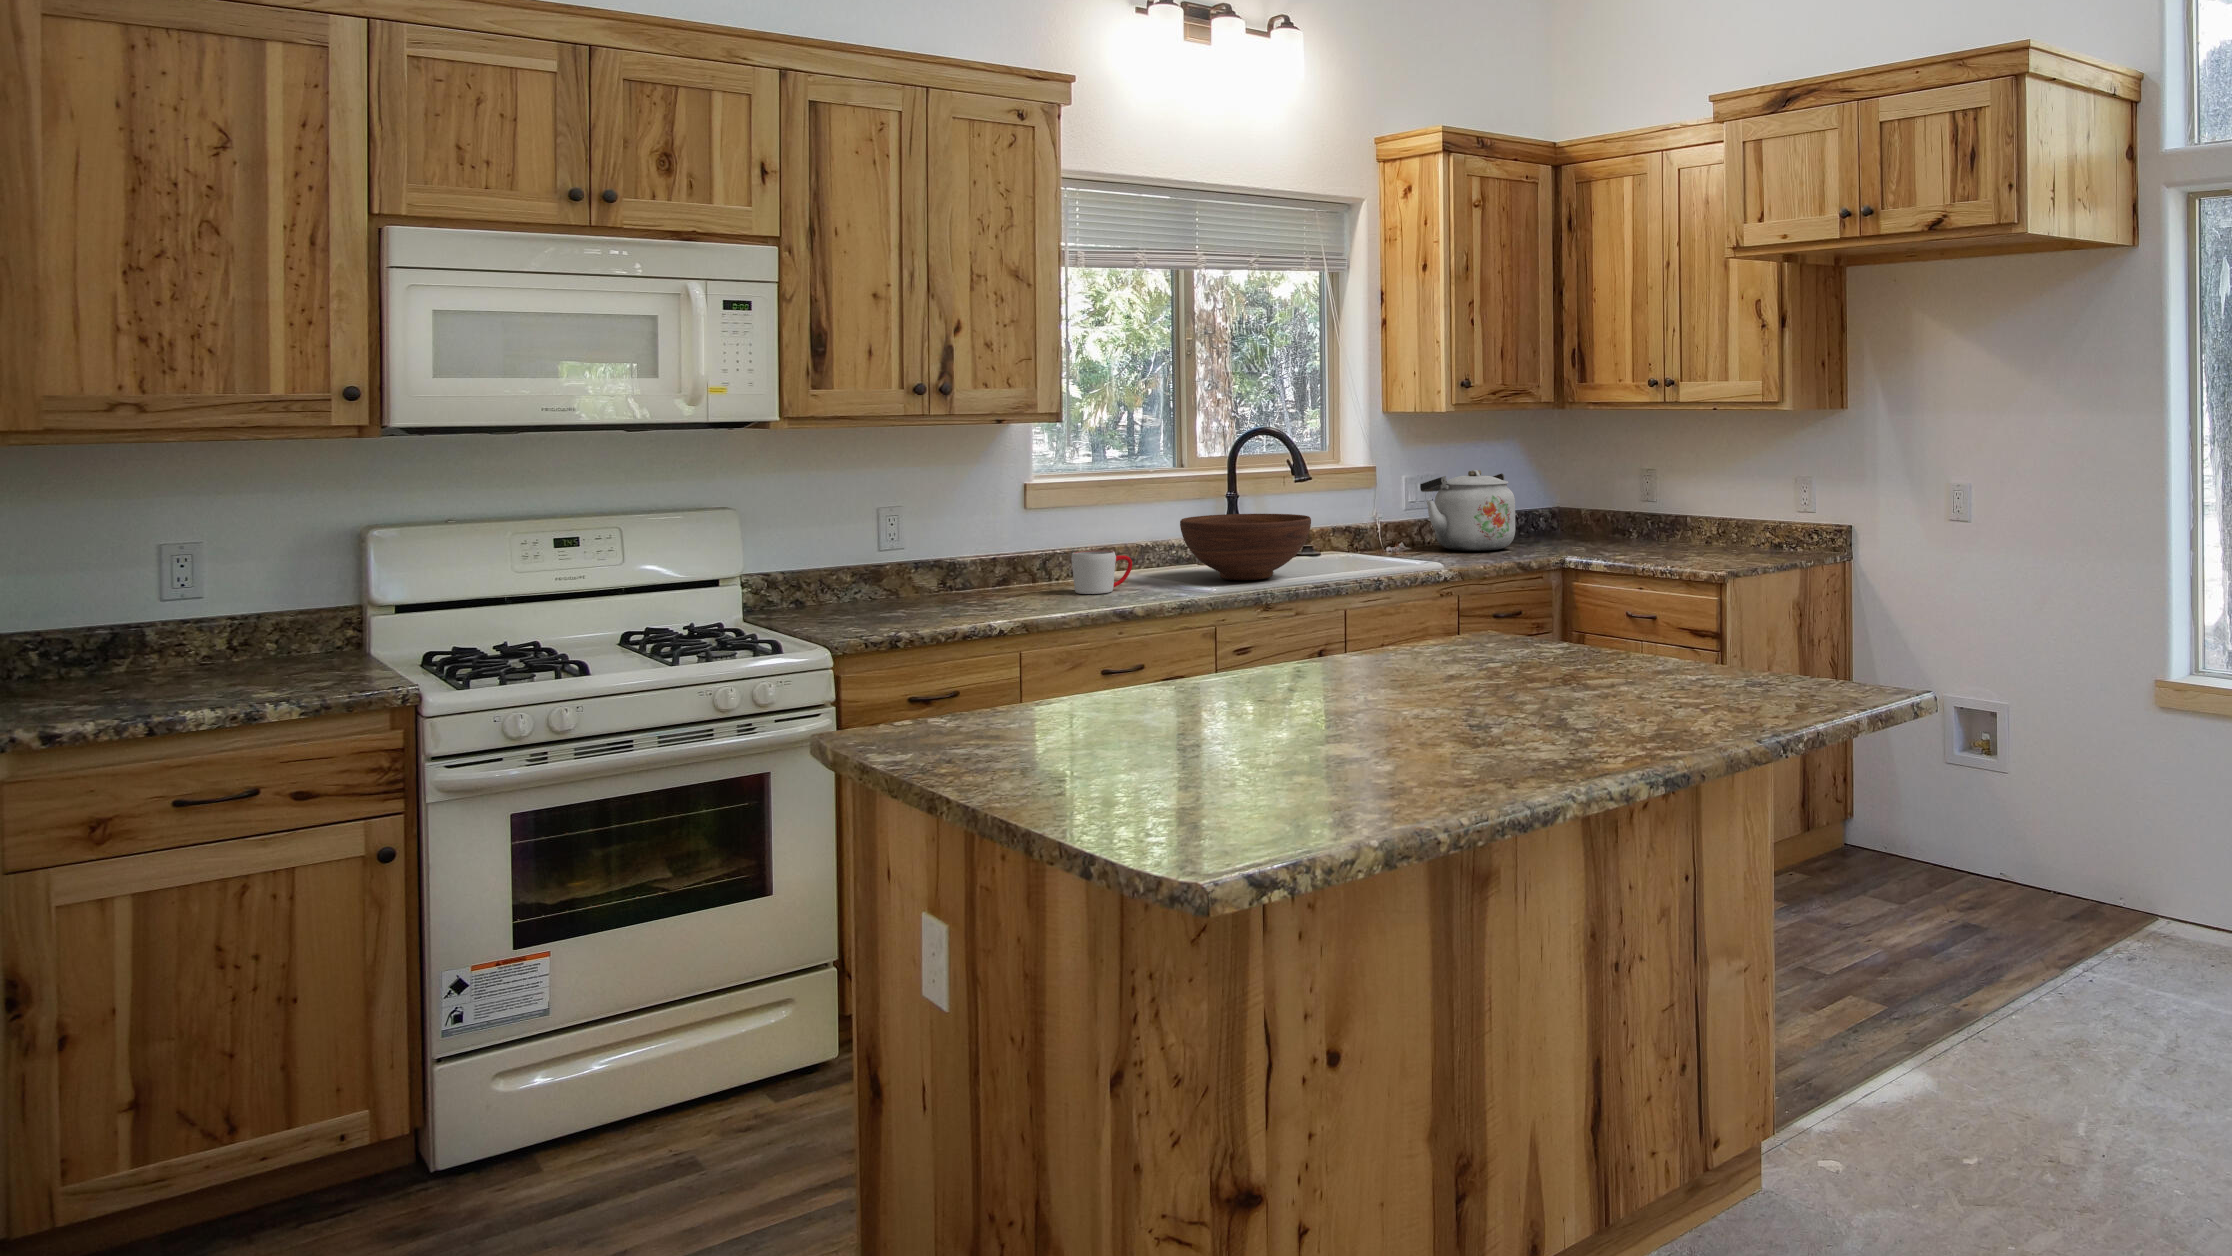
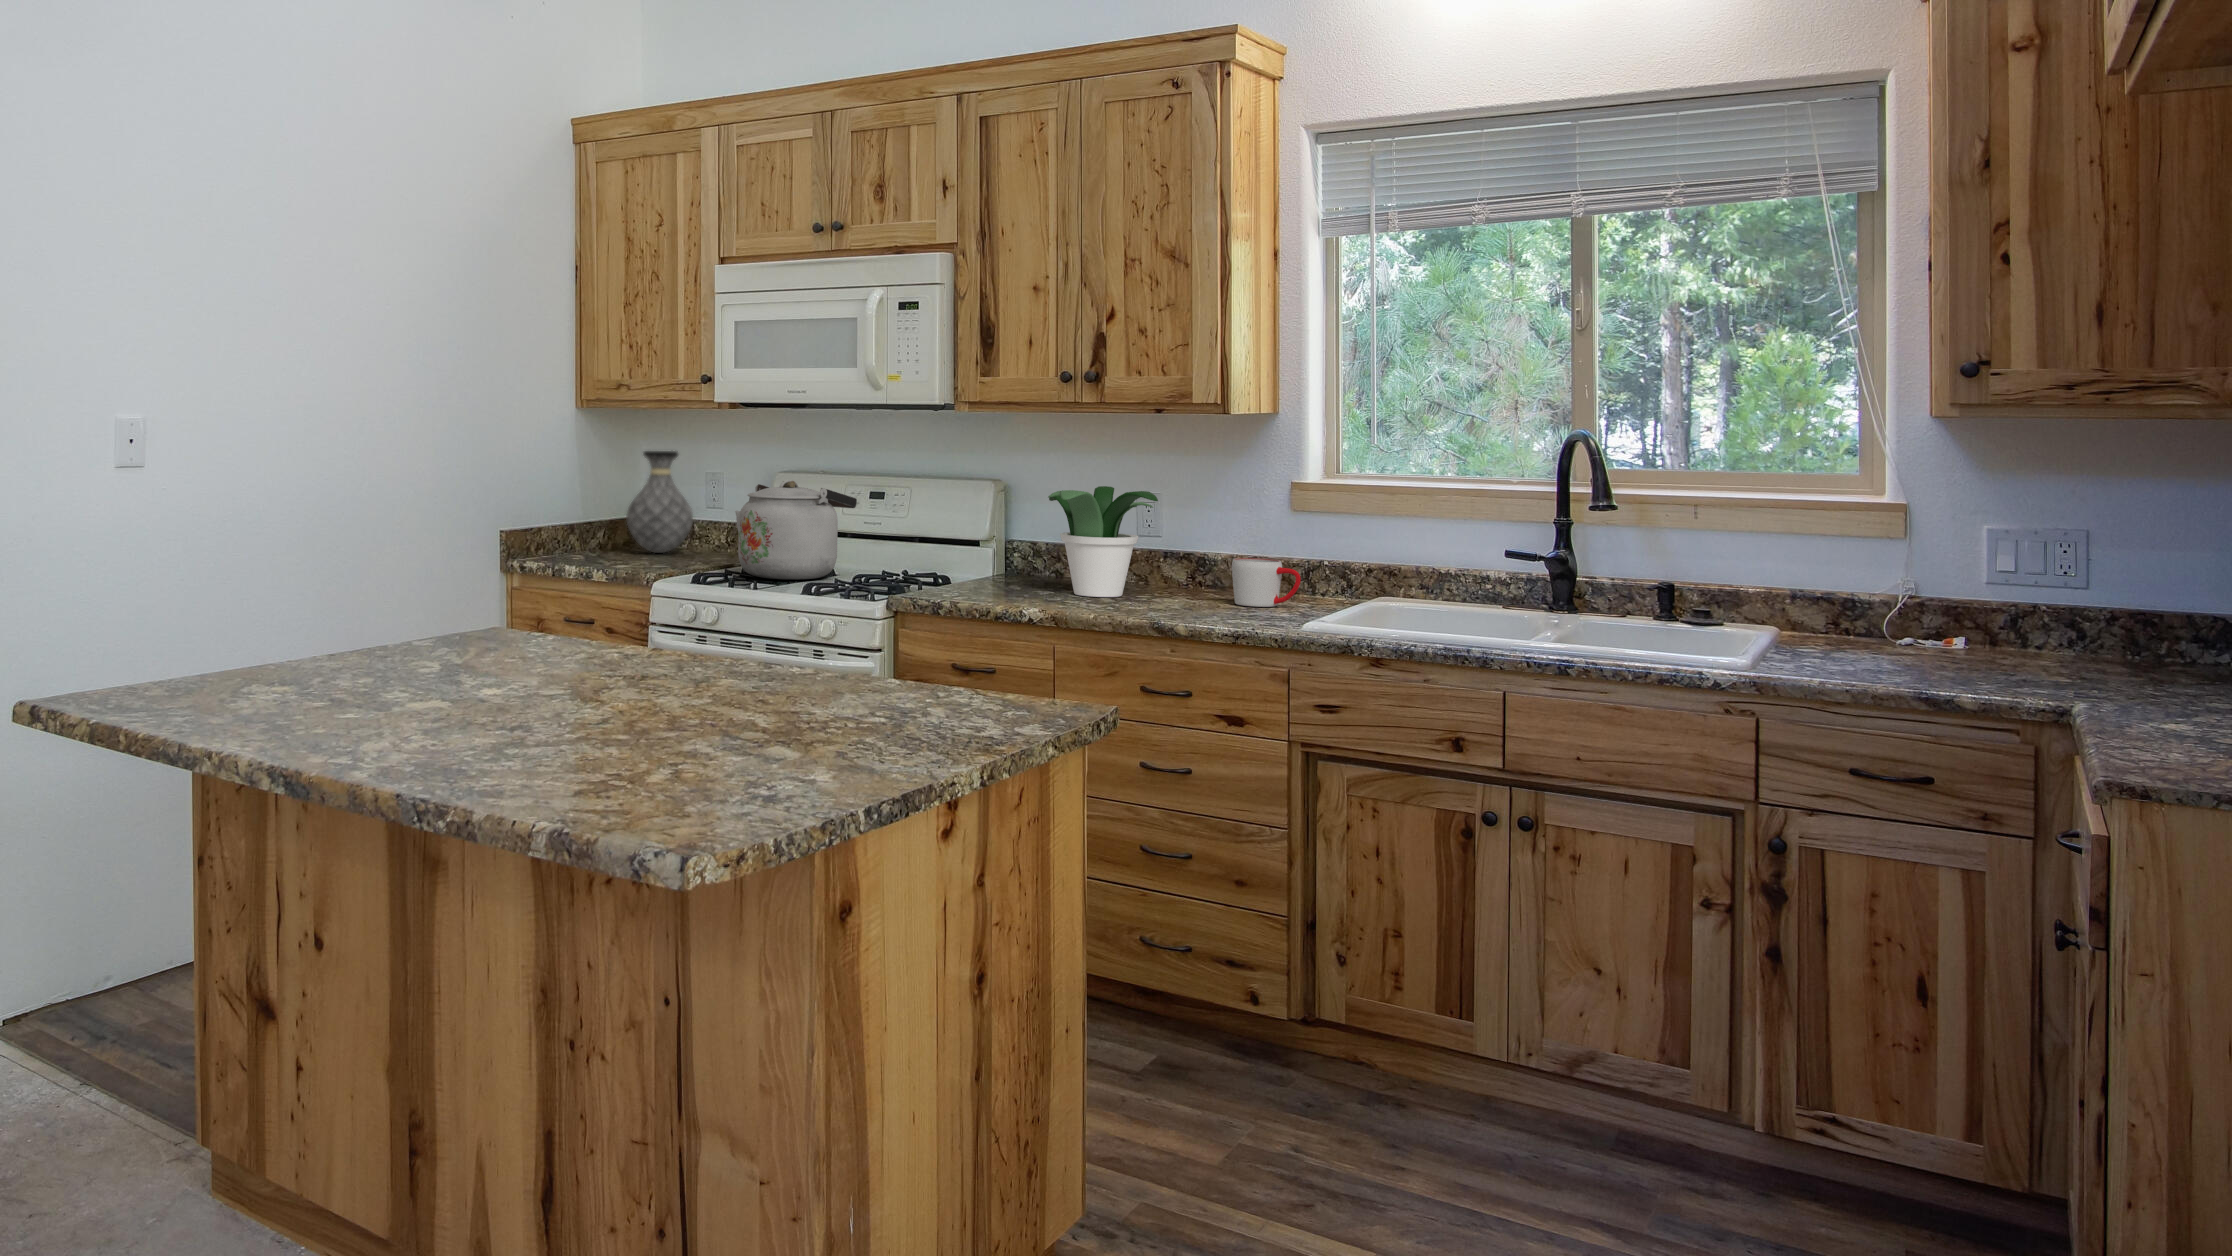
kettle: present [1420,470,1515,551] -> present [735,480,857,580]
potted plant: none [897,500,1043,611] -> present [1048,486,1158,597]
vase: none [101,514,242,683] -> present [627,451,693,553]
fruit bowl: present [1180,514,1311,580] -> none [1364,539,1546,626]

